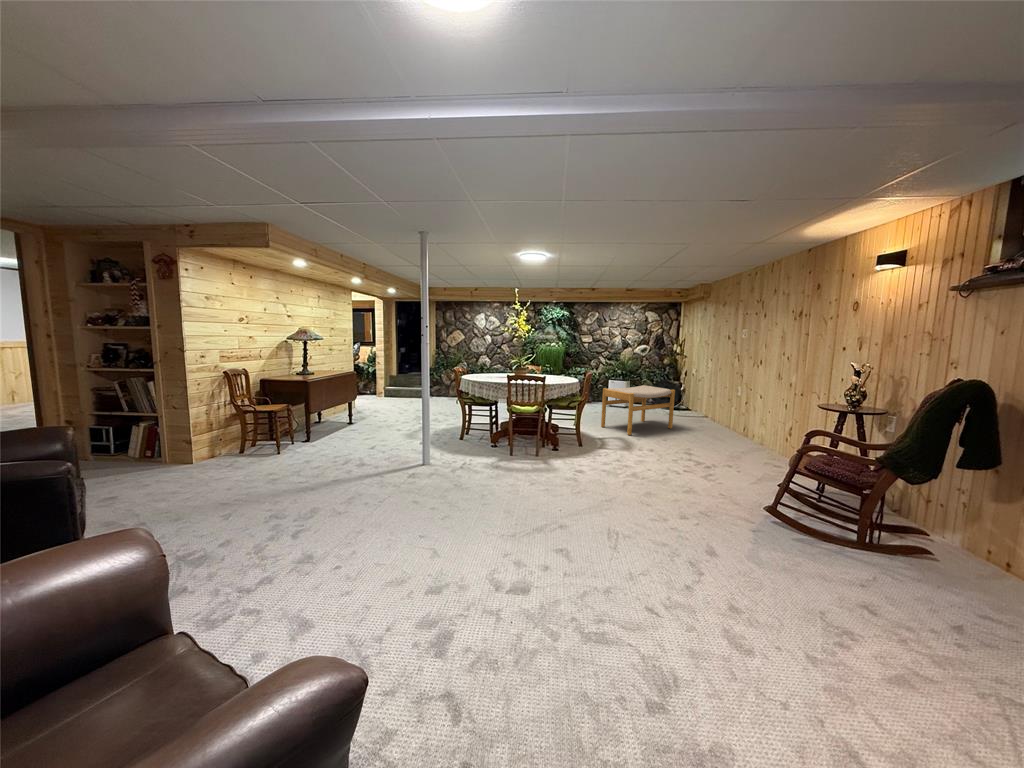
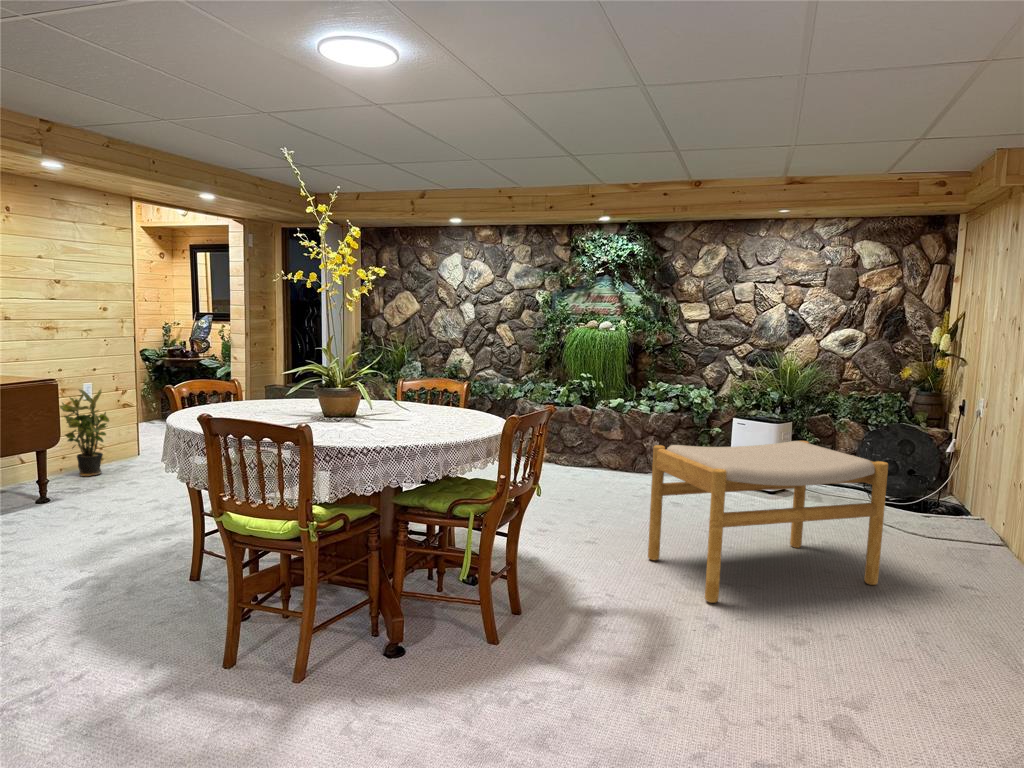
potted plant: none [338,378,360,416] -> present [60,390,109,477]

